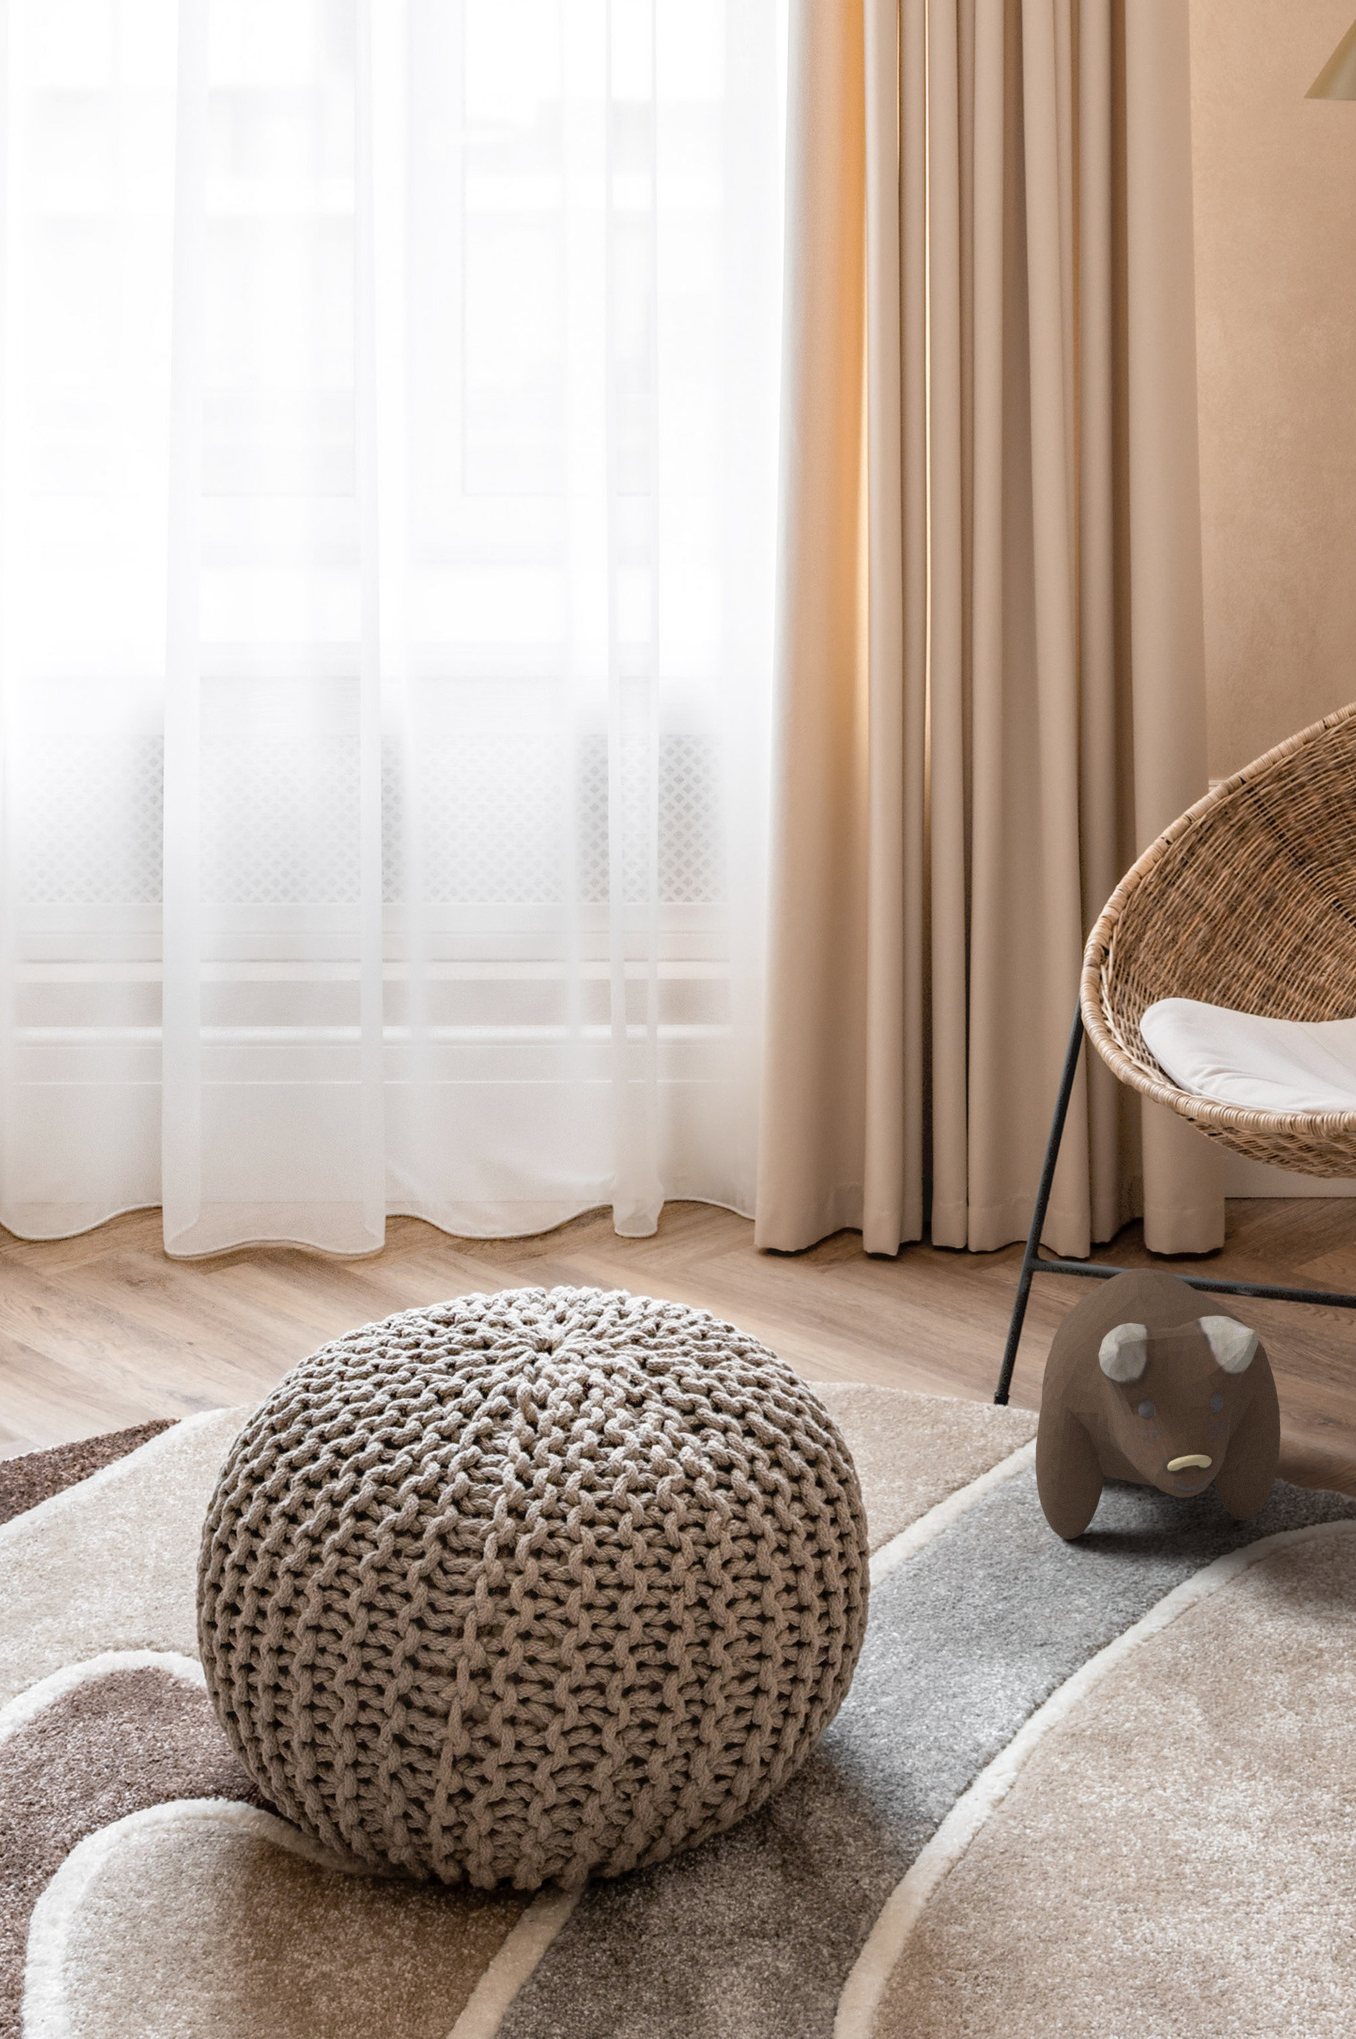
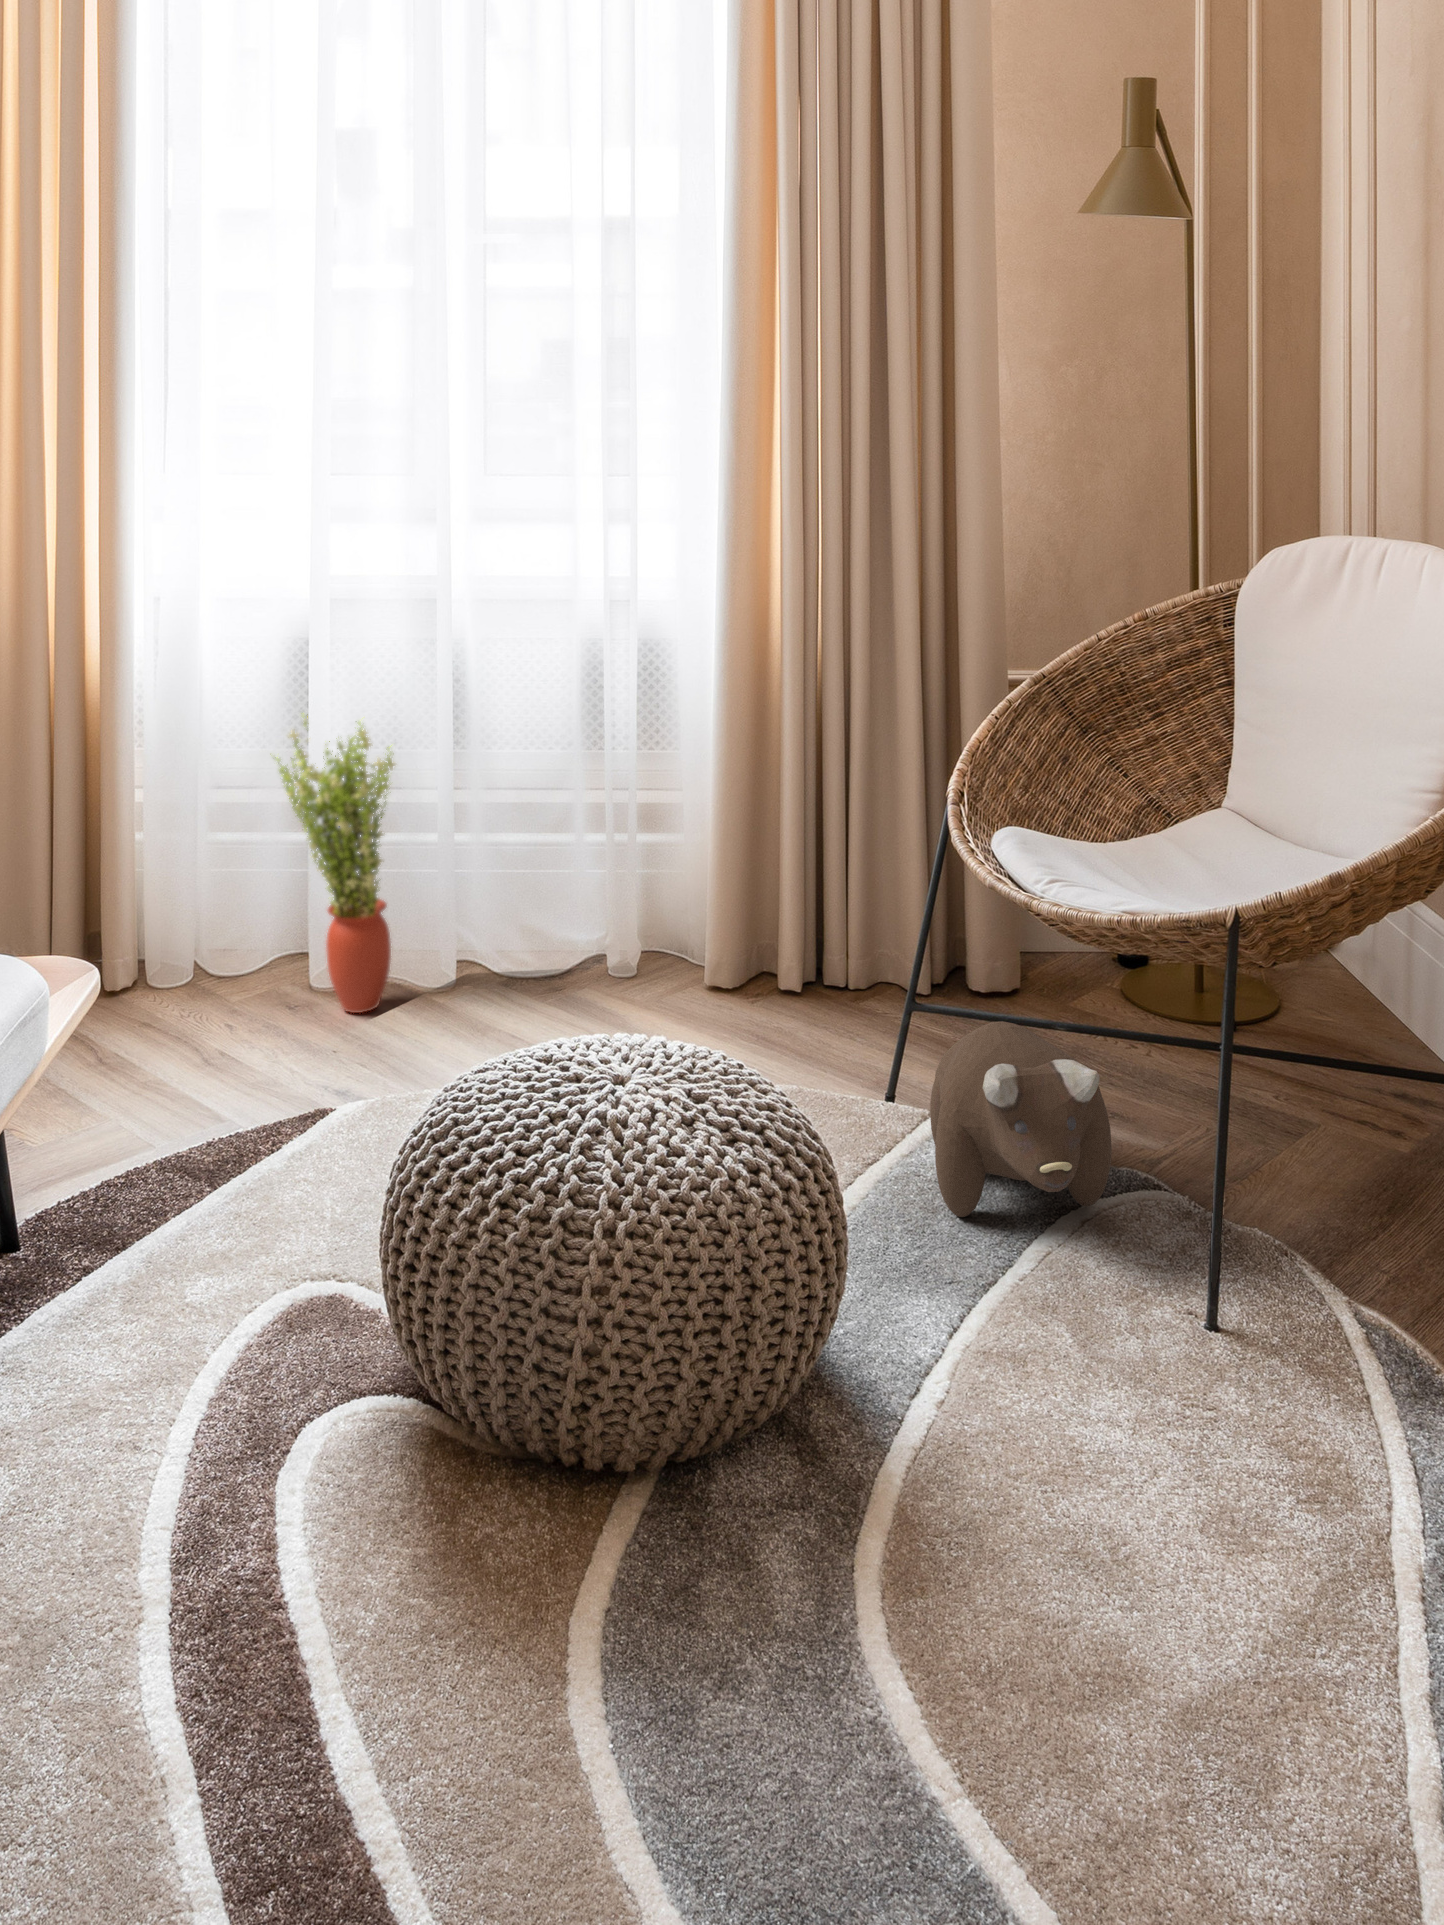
potted plant: none [125,833,321,1282] -> present [275,713,395,1013]

